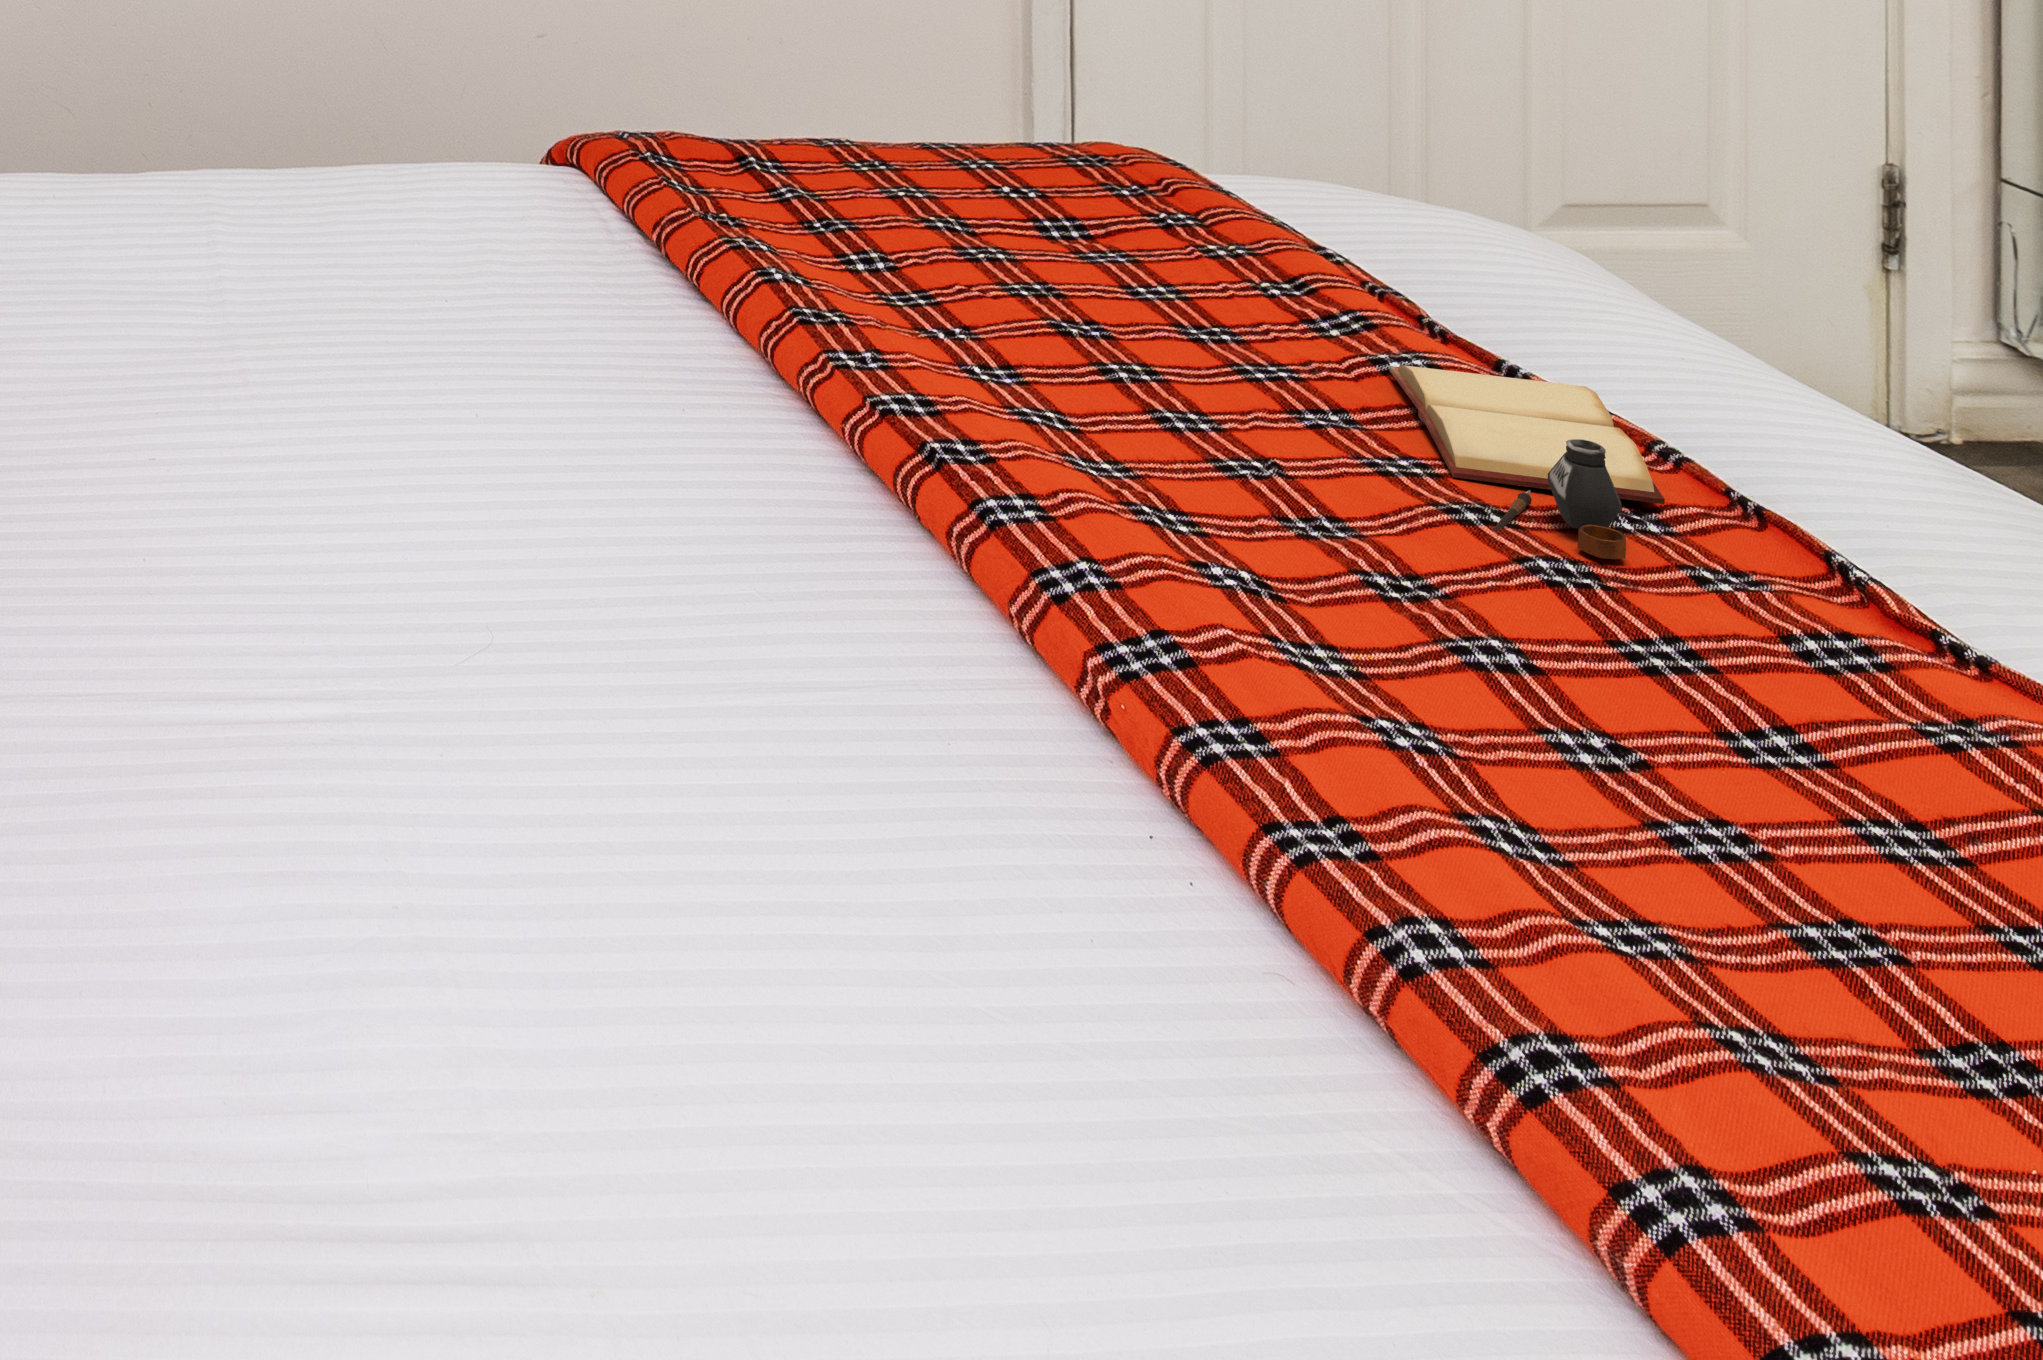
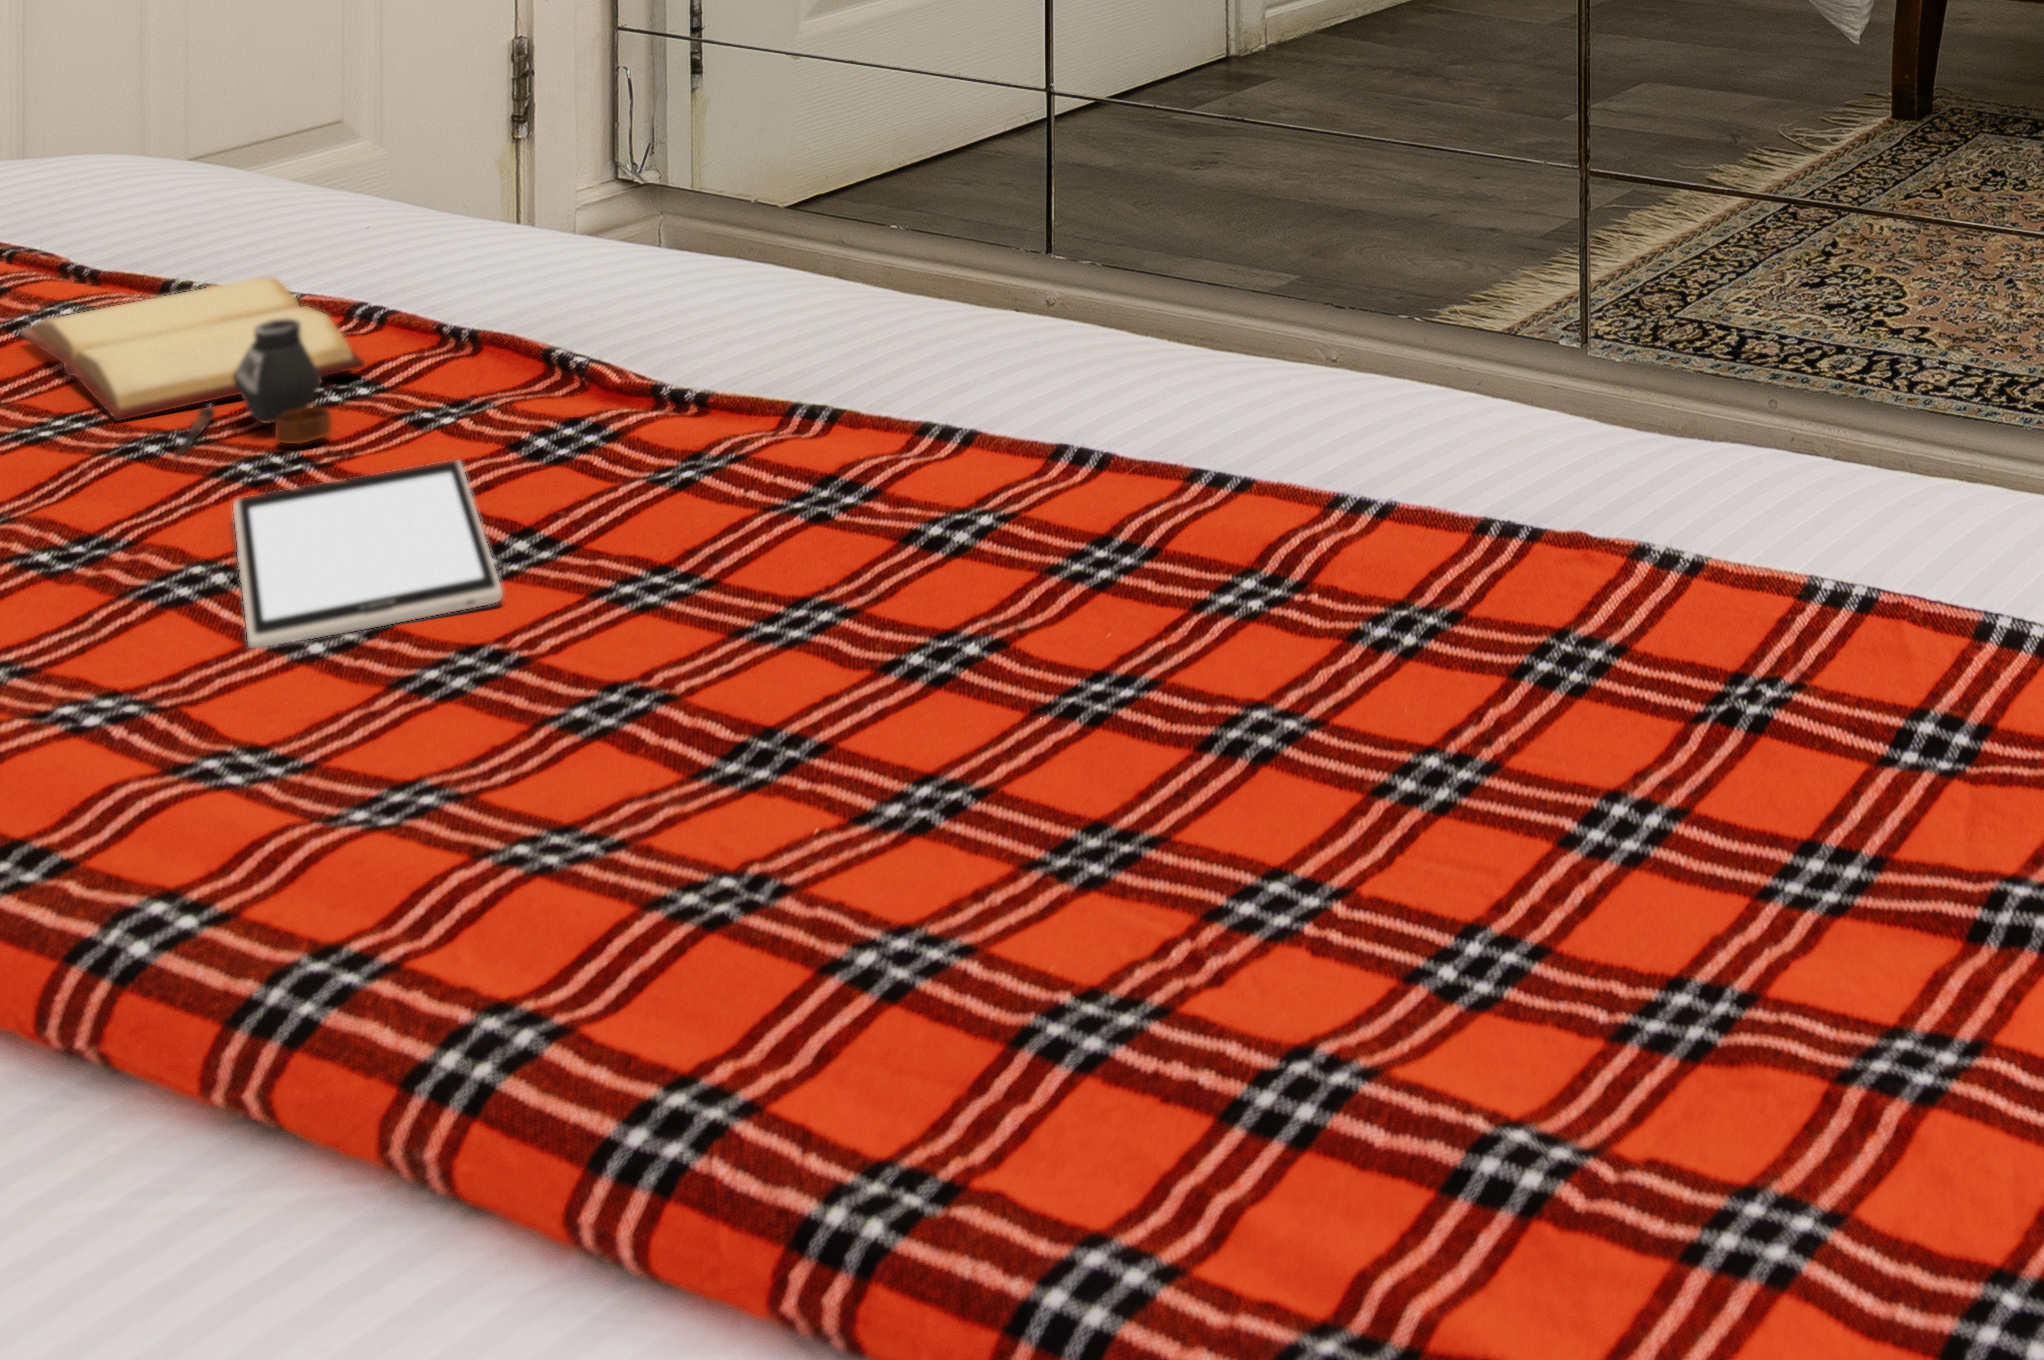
smartphone: none [1530,591,1756,787] -> present [233,460,503,648]

